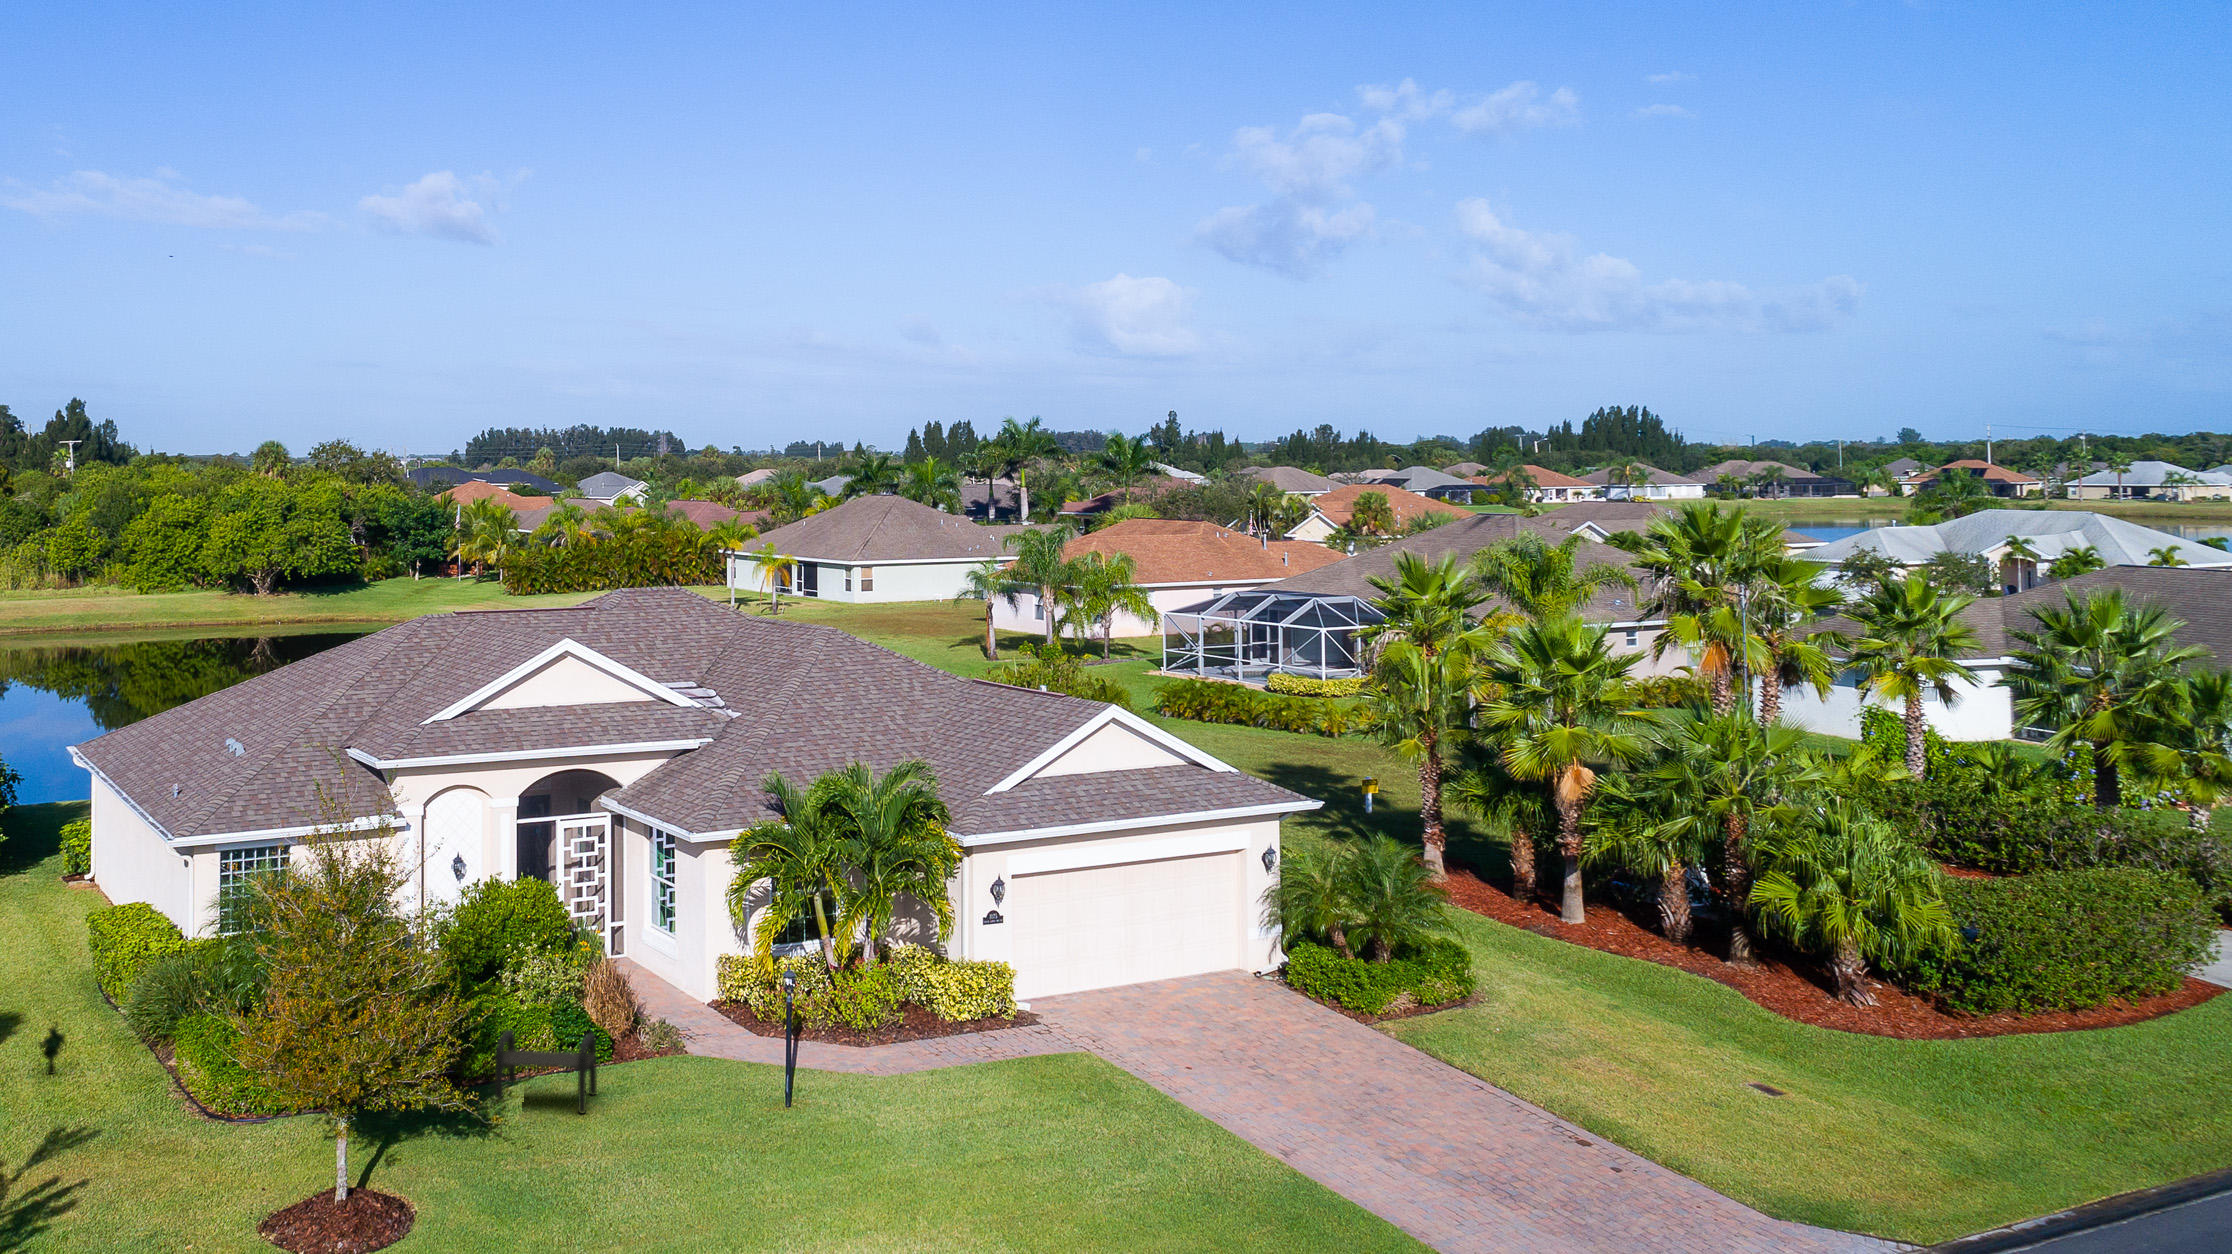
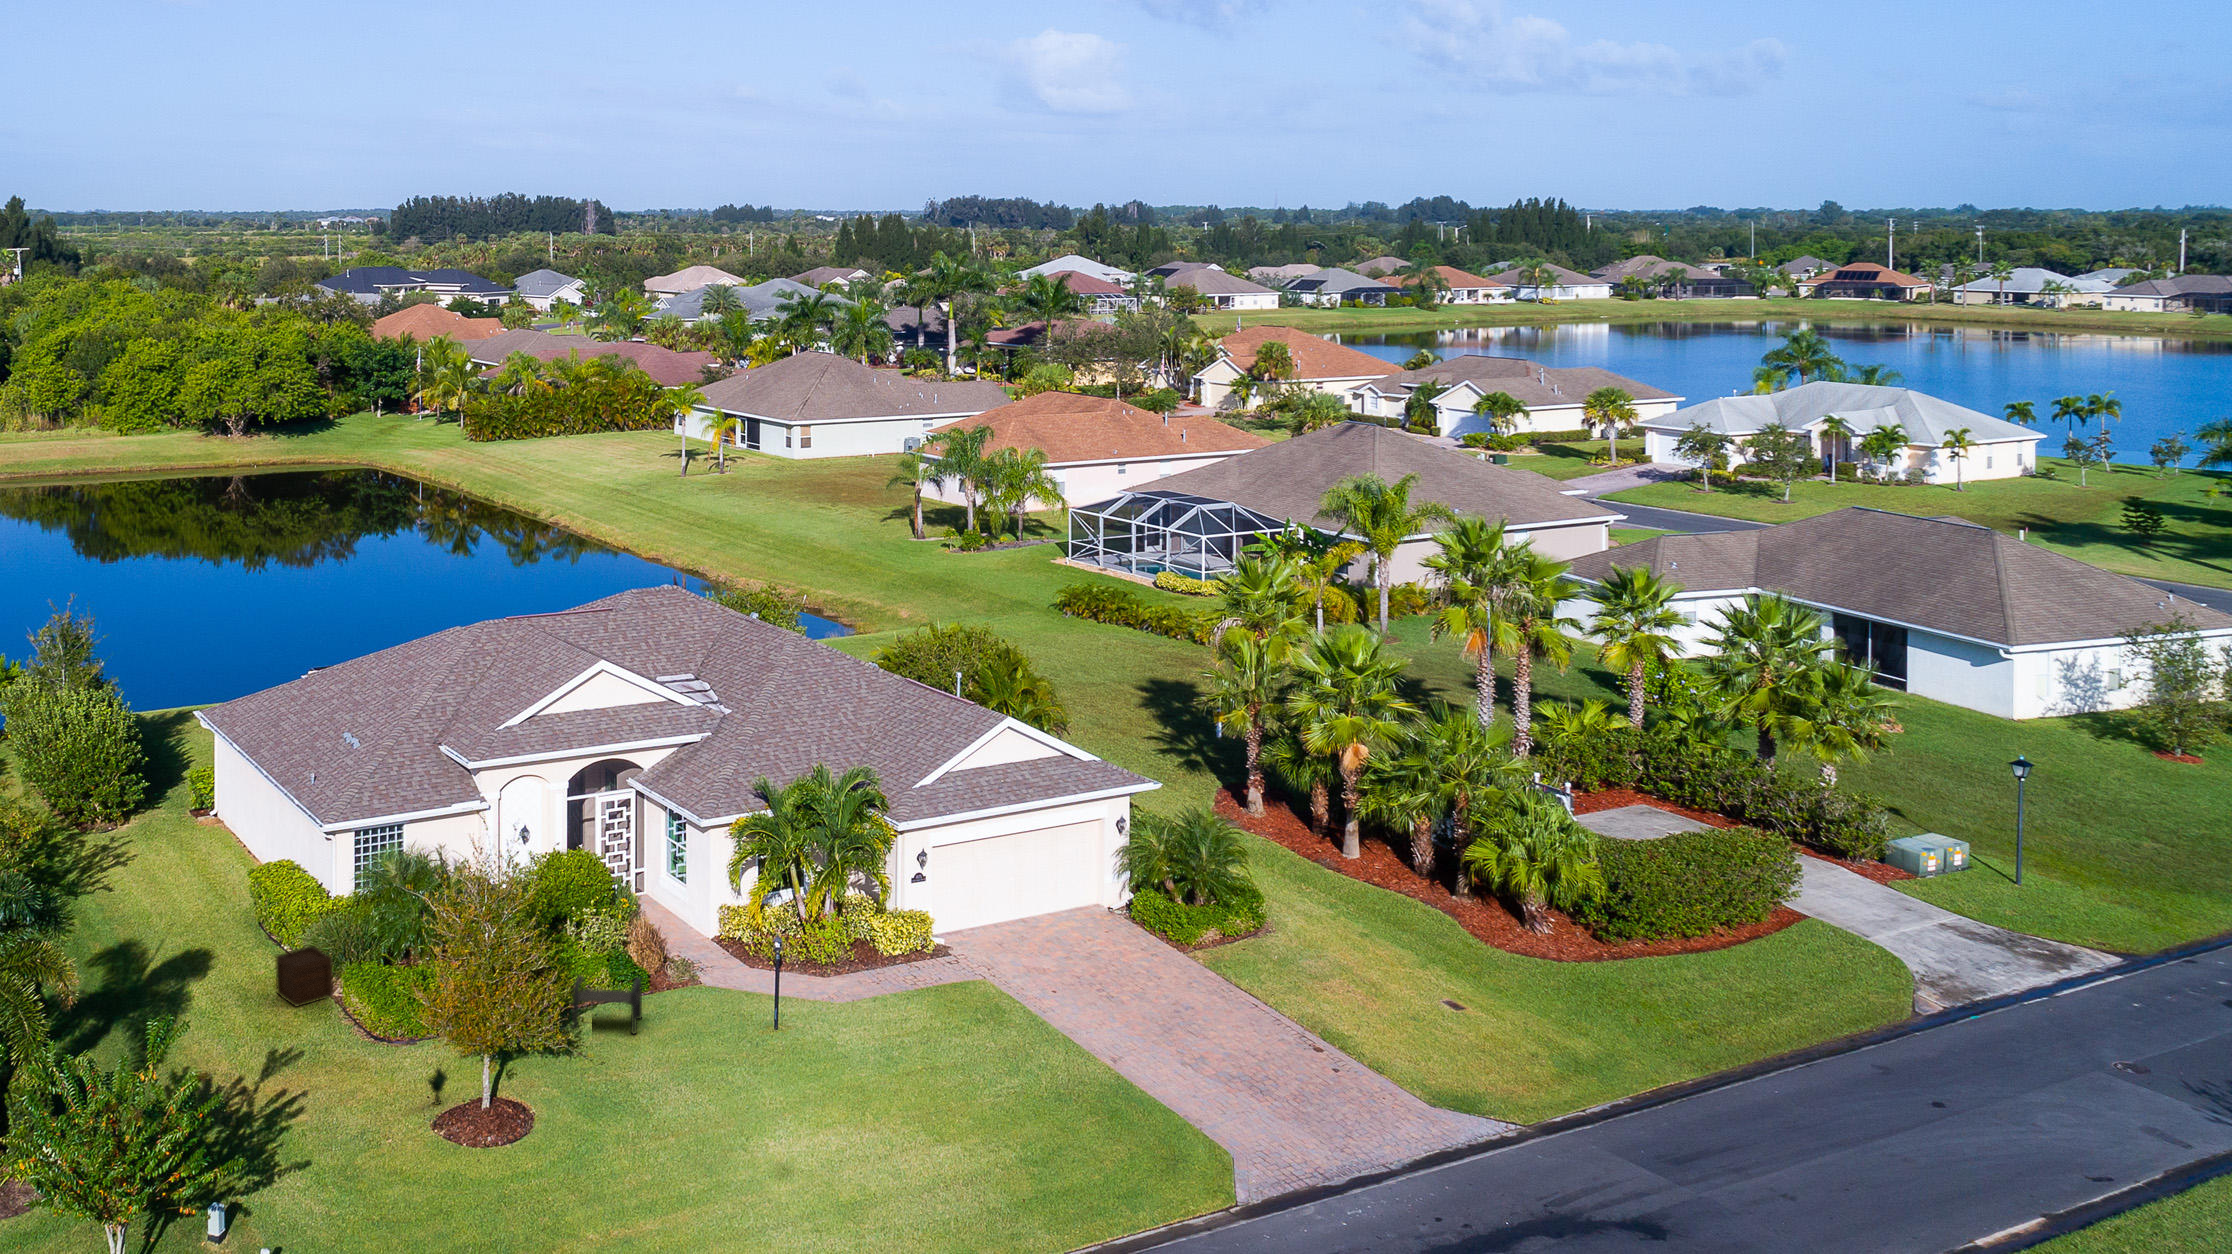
wooden crate: none [92,994,170,1077] -> present [276,946,333,1007]
decorative plant: present [39,1024,65,1074] -> present [428,1068,448,1104]

